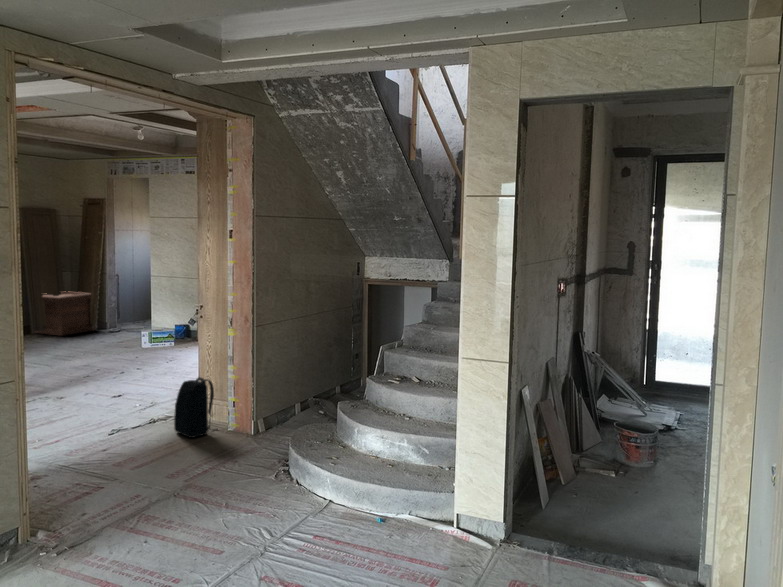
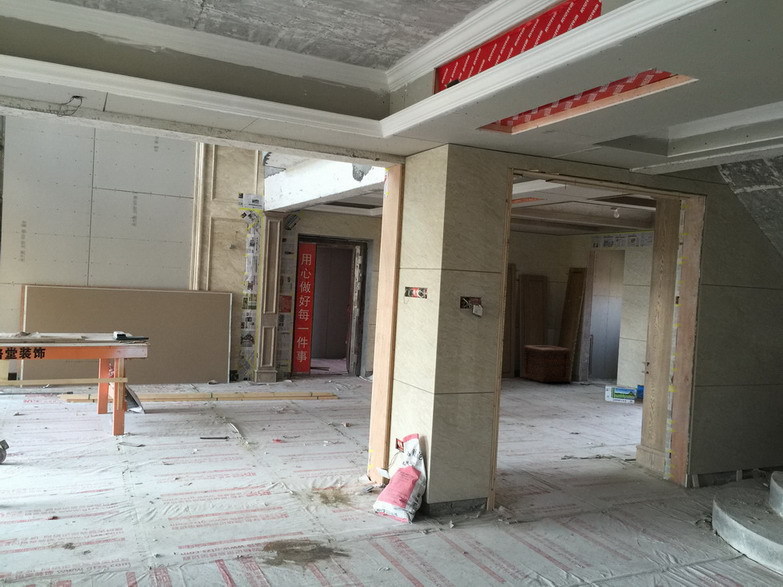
backpack: present [174,377,214,438] -> none [615,424,654,477]

